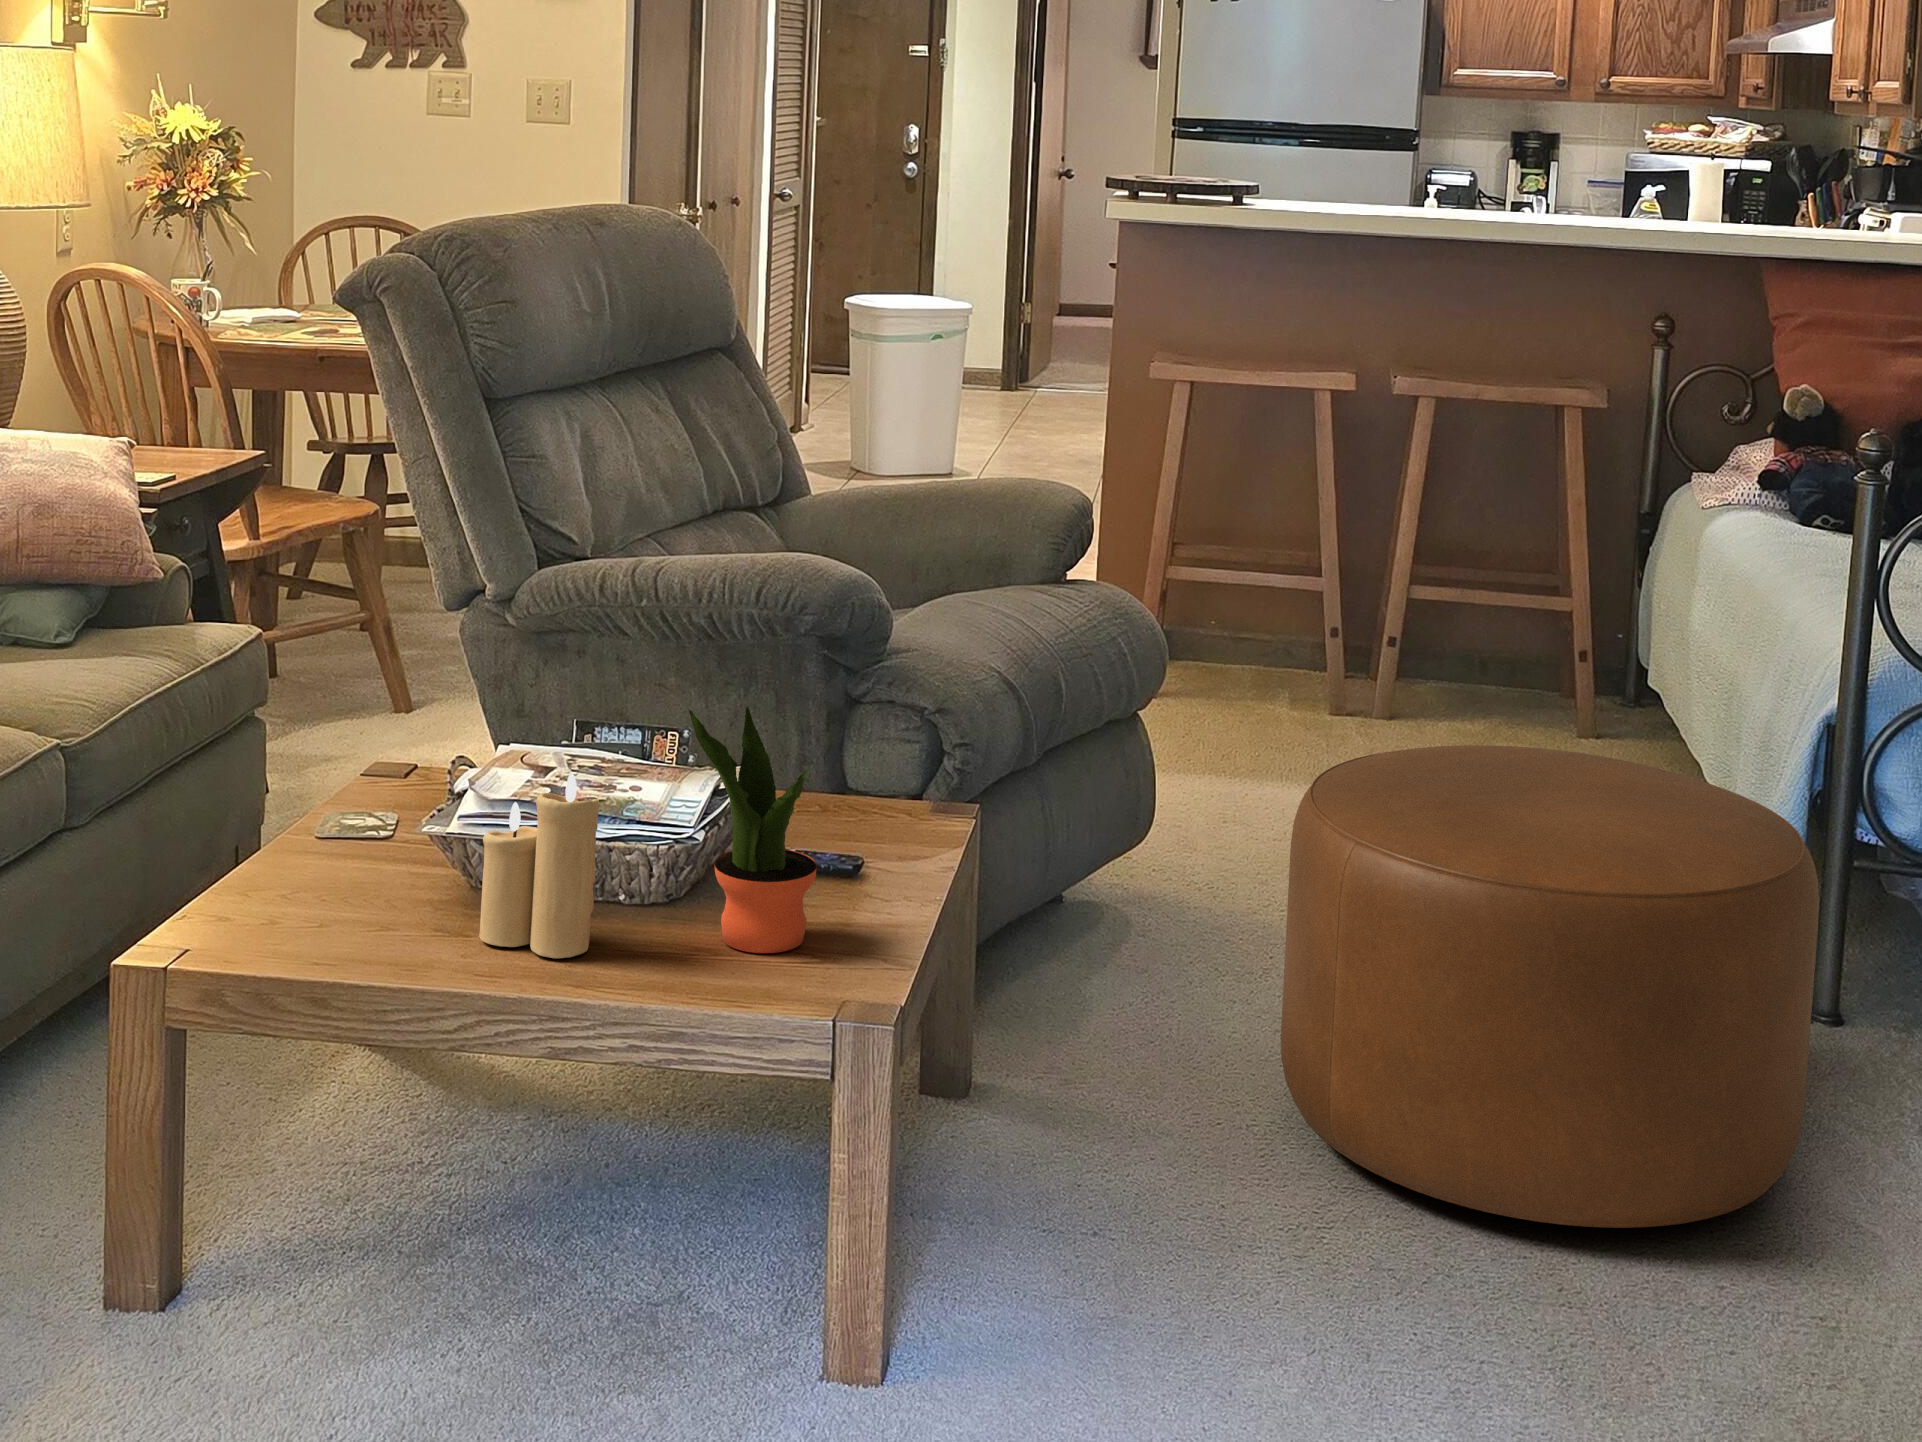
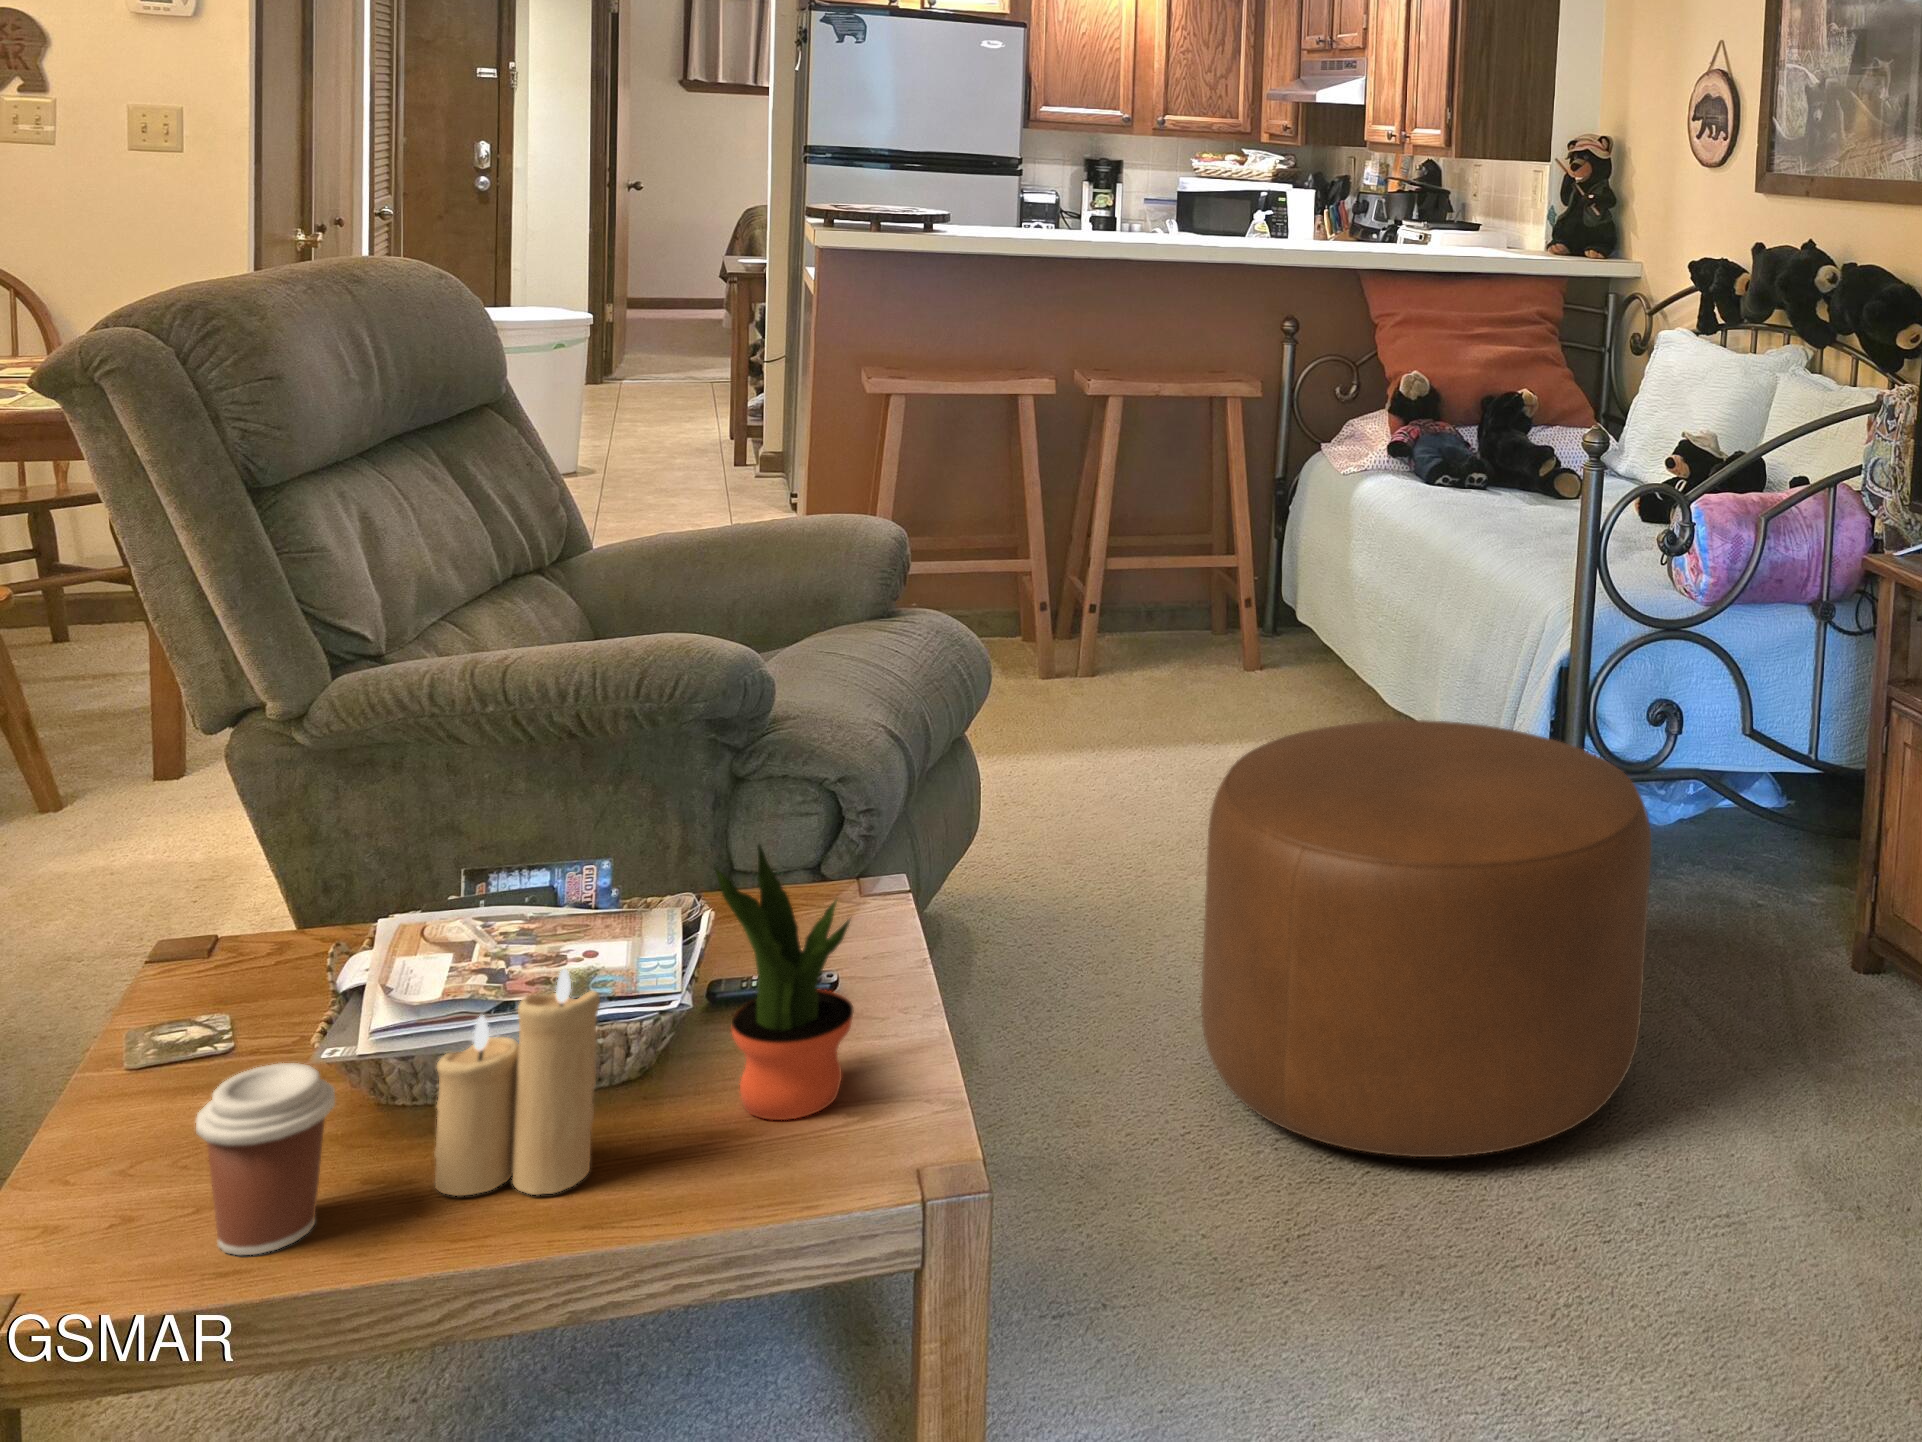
coffee cup: none [318,810,412,949] -> present [196,1063,335,1255]

